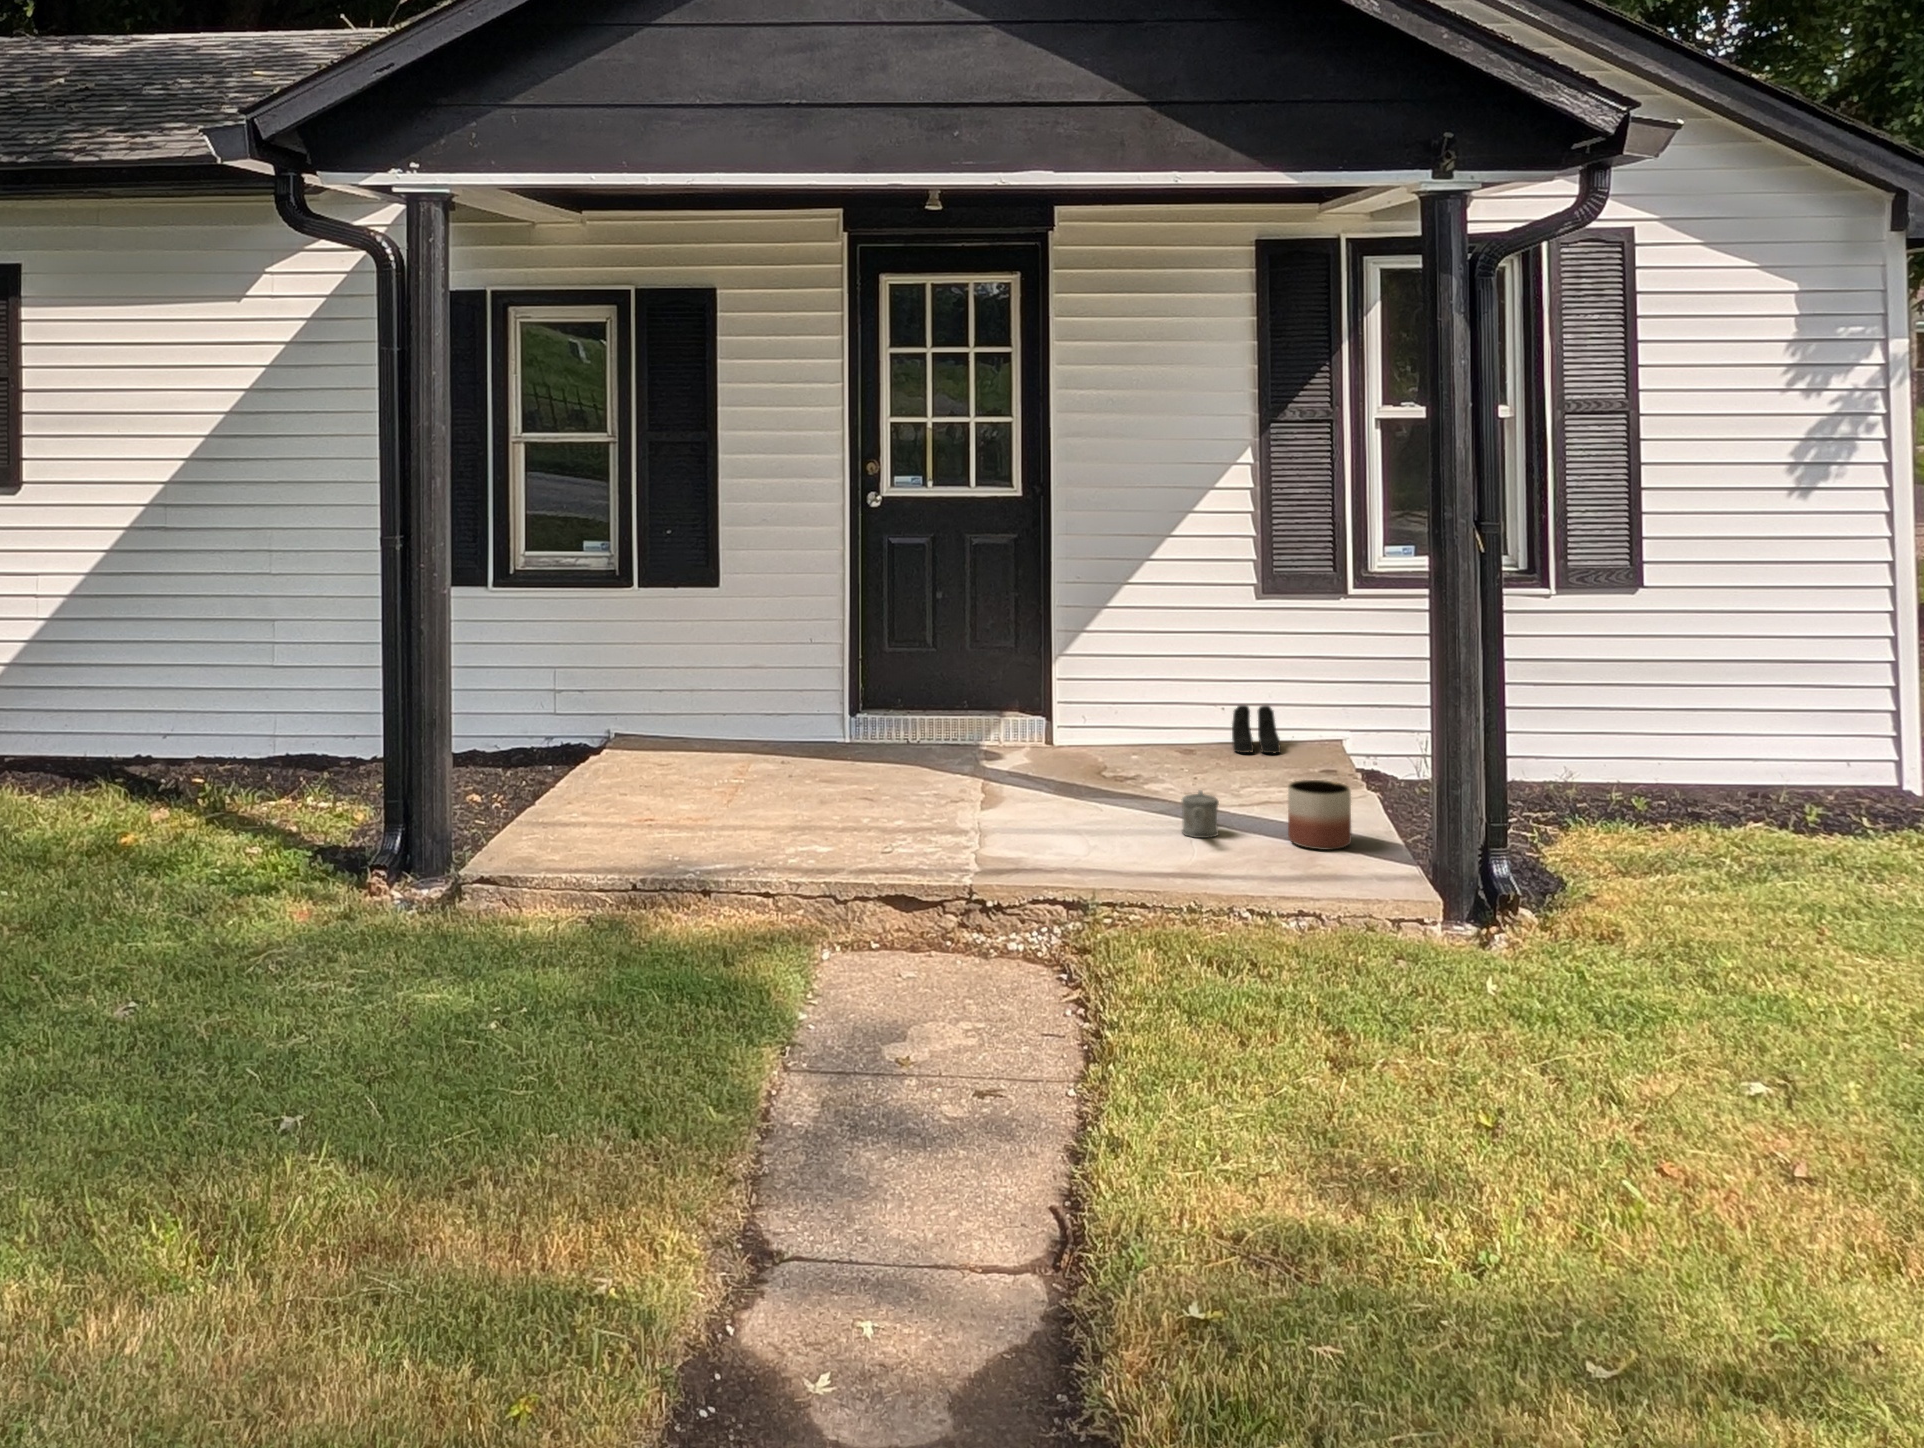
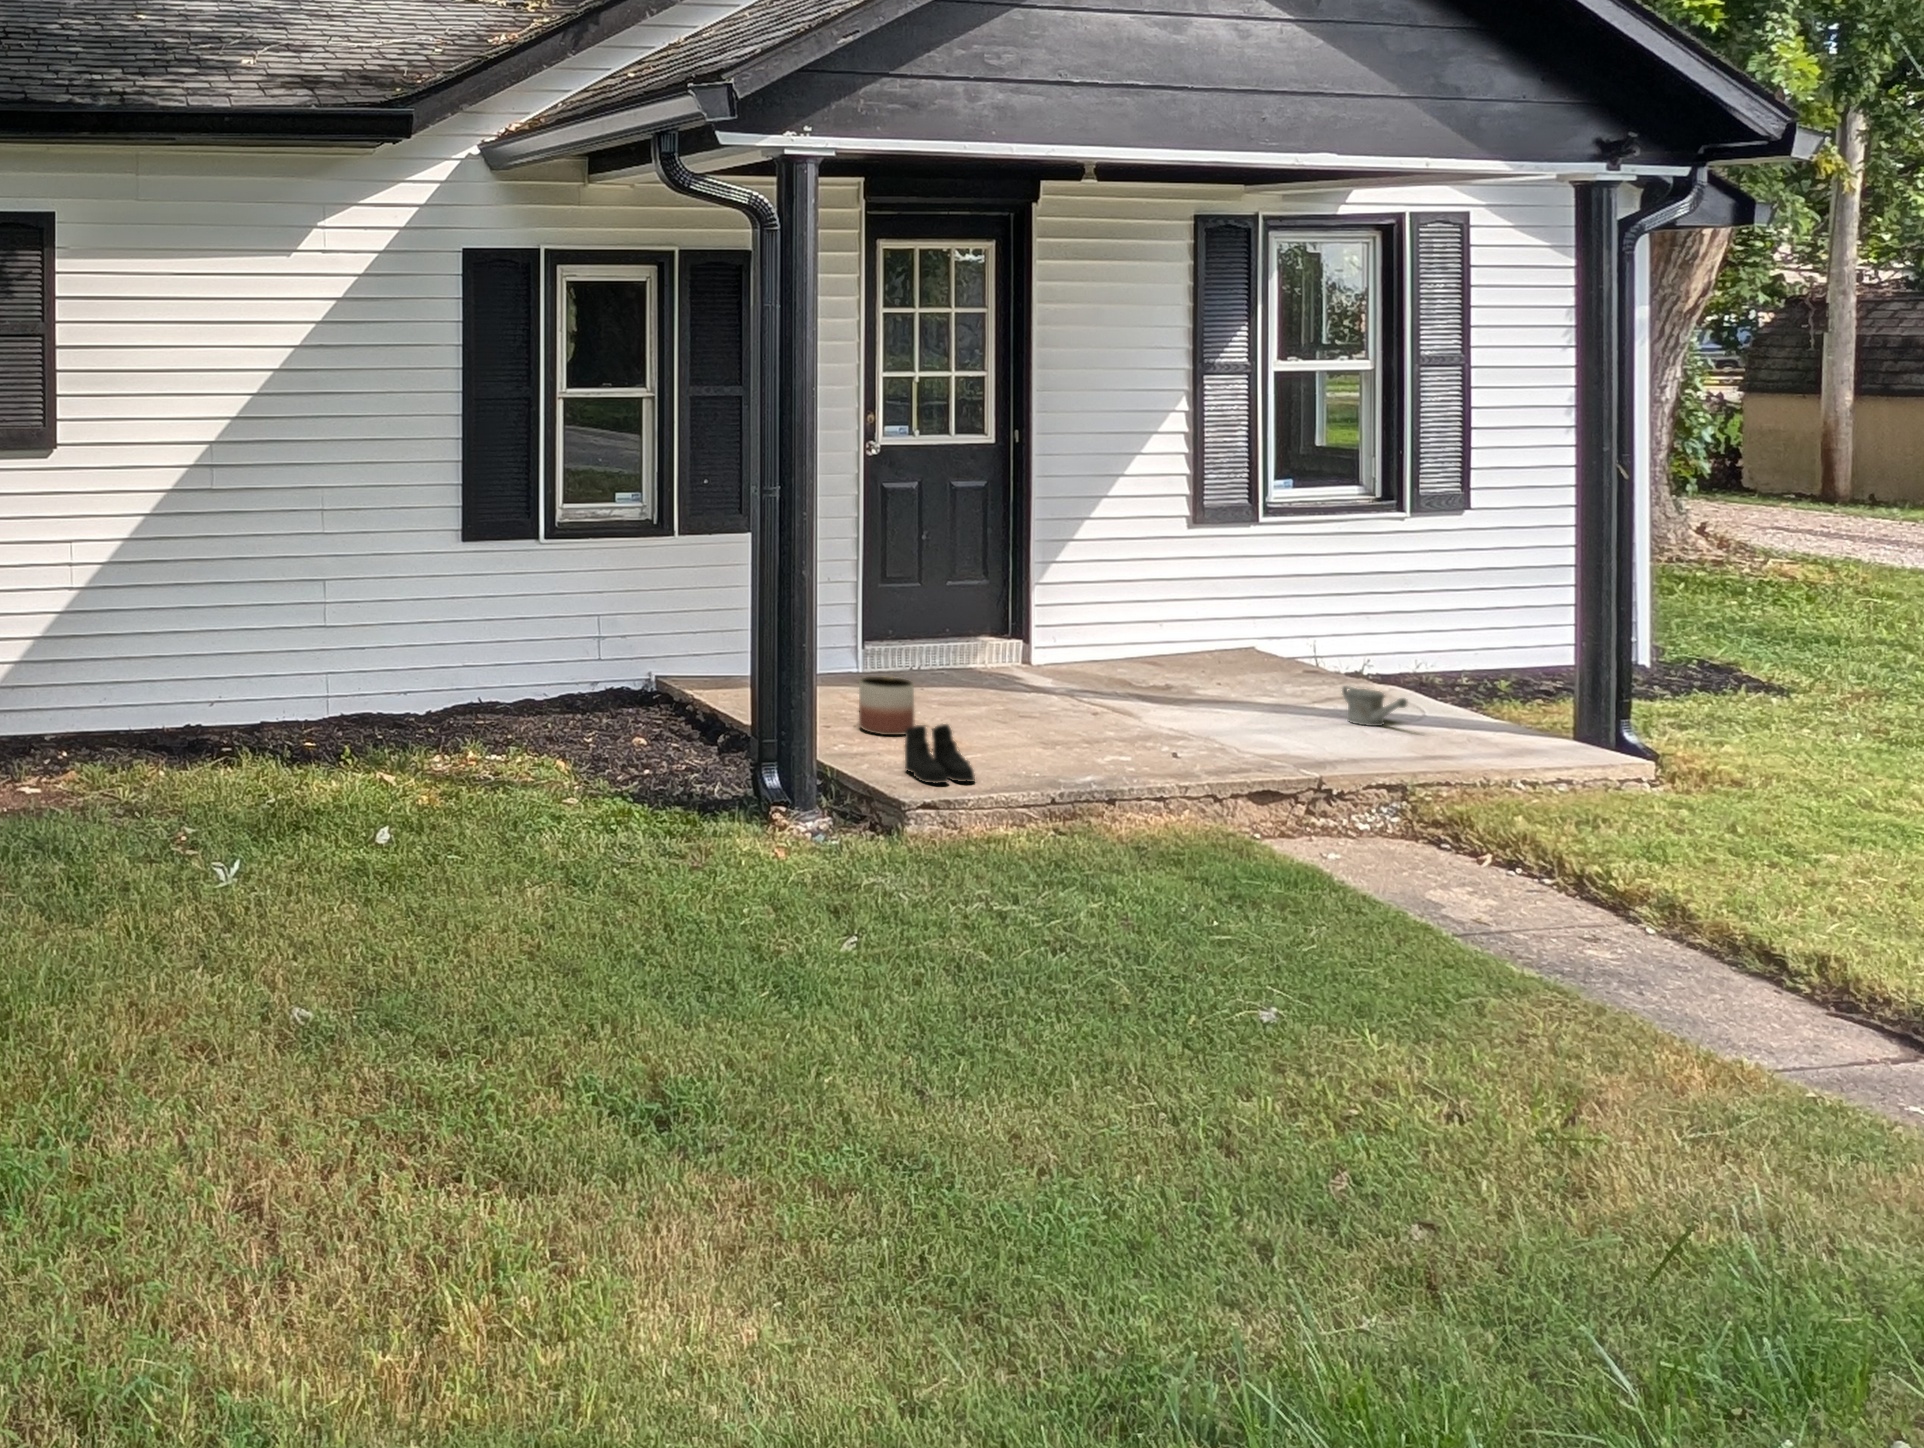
boots: present [1232,705,1281,753] -> present [905,724,975,783]
planter: present [1288,780,1351,850] -> present [859,677,914,735]

